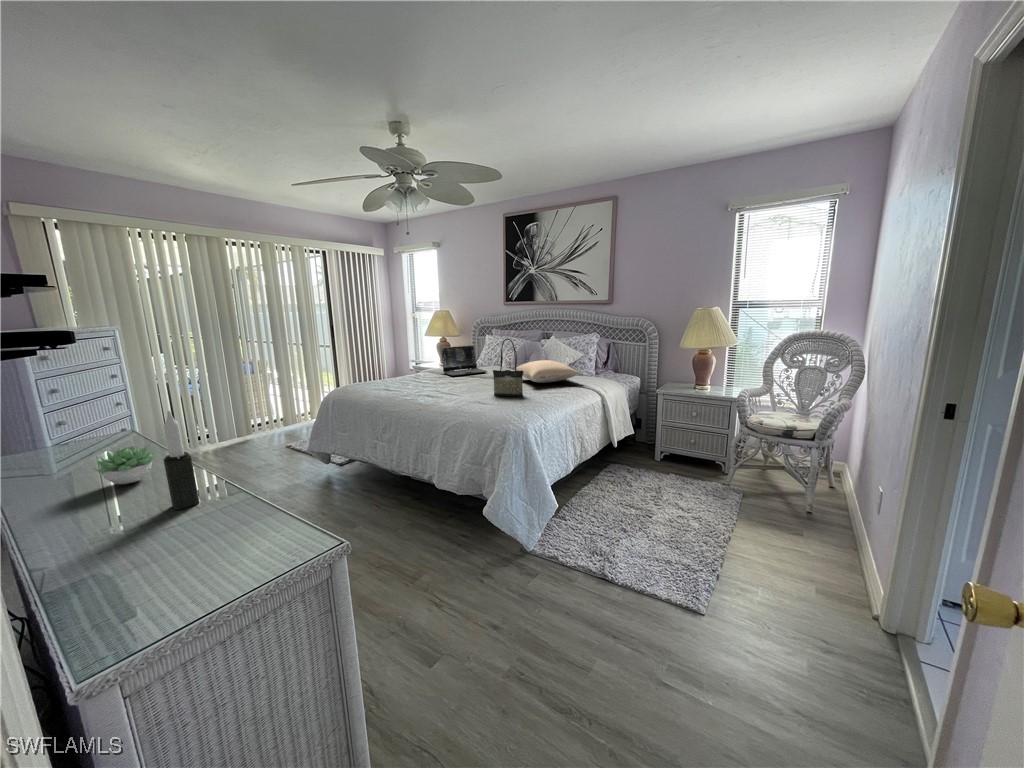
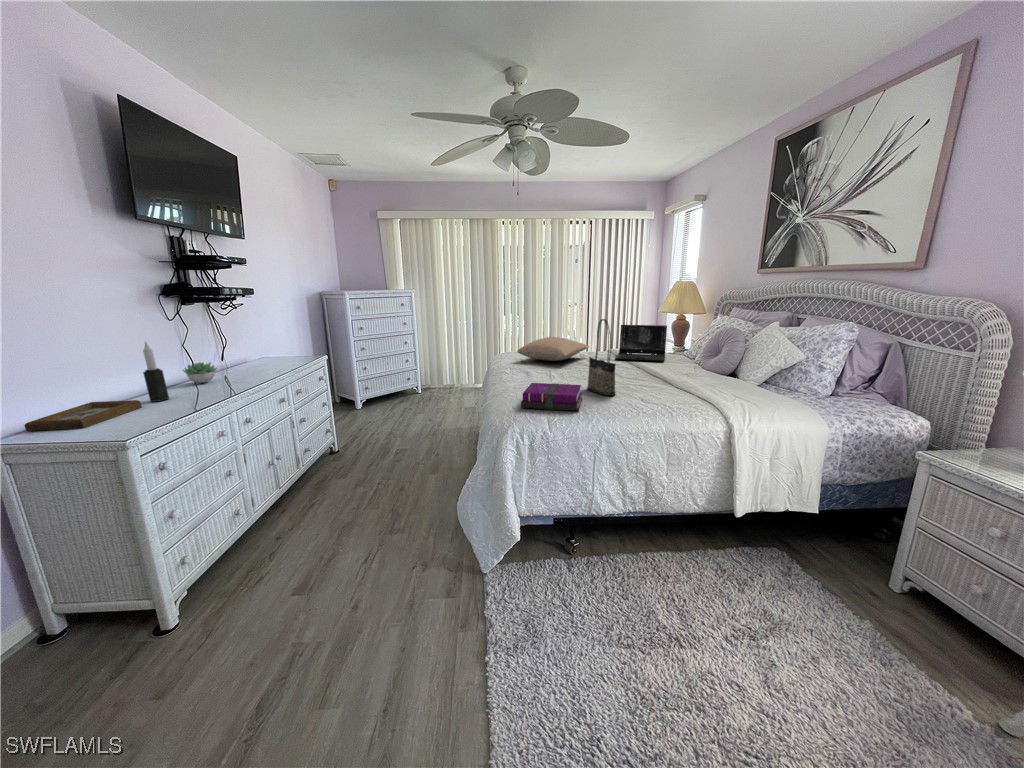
pillow: present [516,360,581,383] -> present [517,337,589,361]
notebook: none [476,390,533,414] -> present [521,383,582,411]
picture frame: none [101,504,253,594] -> present [24,400,142,431]

